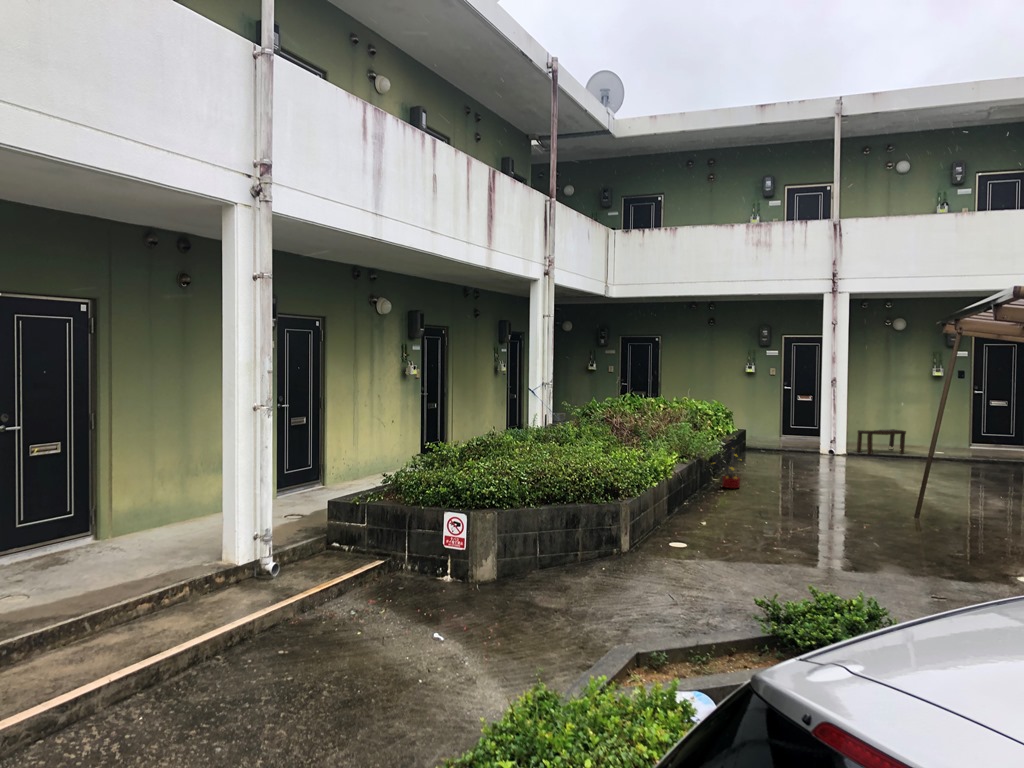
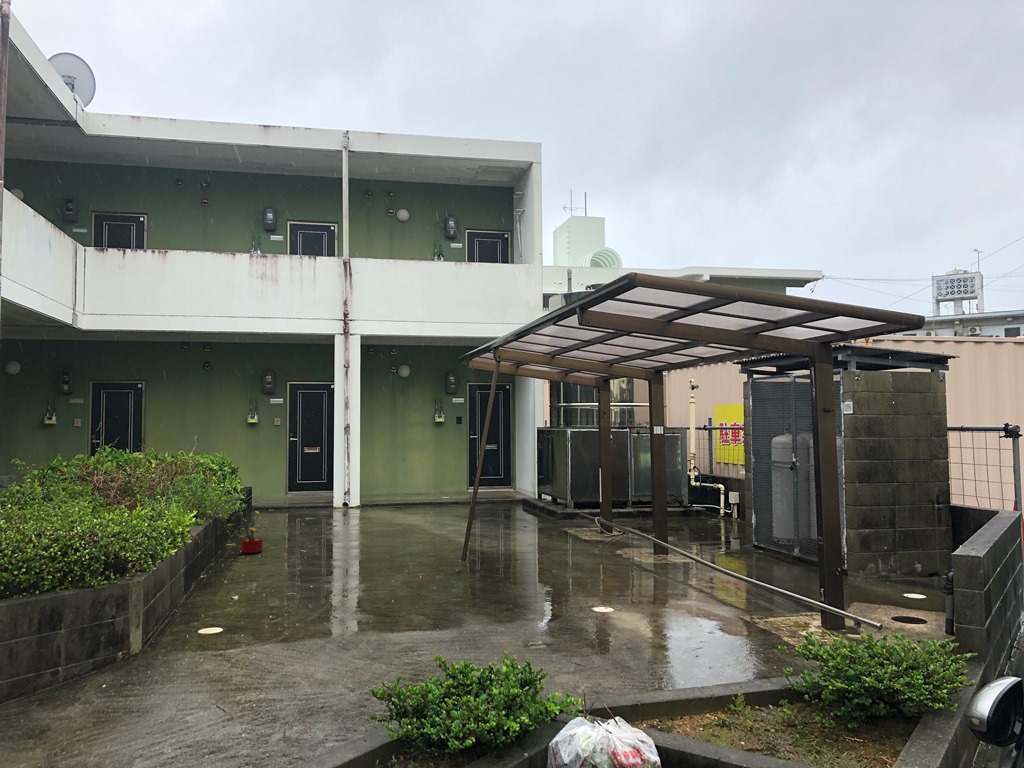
bench: present [857,429,906,454] -> none [369,477,413,504]

